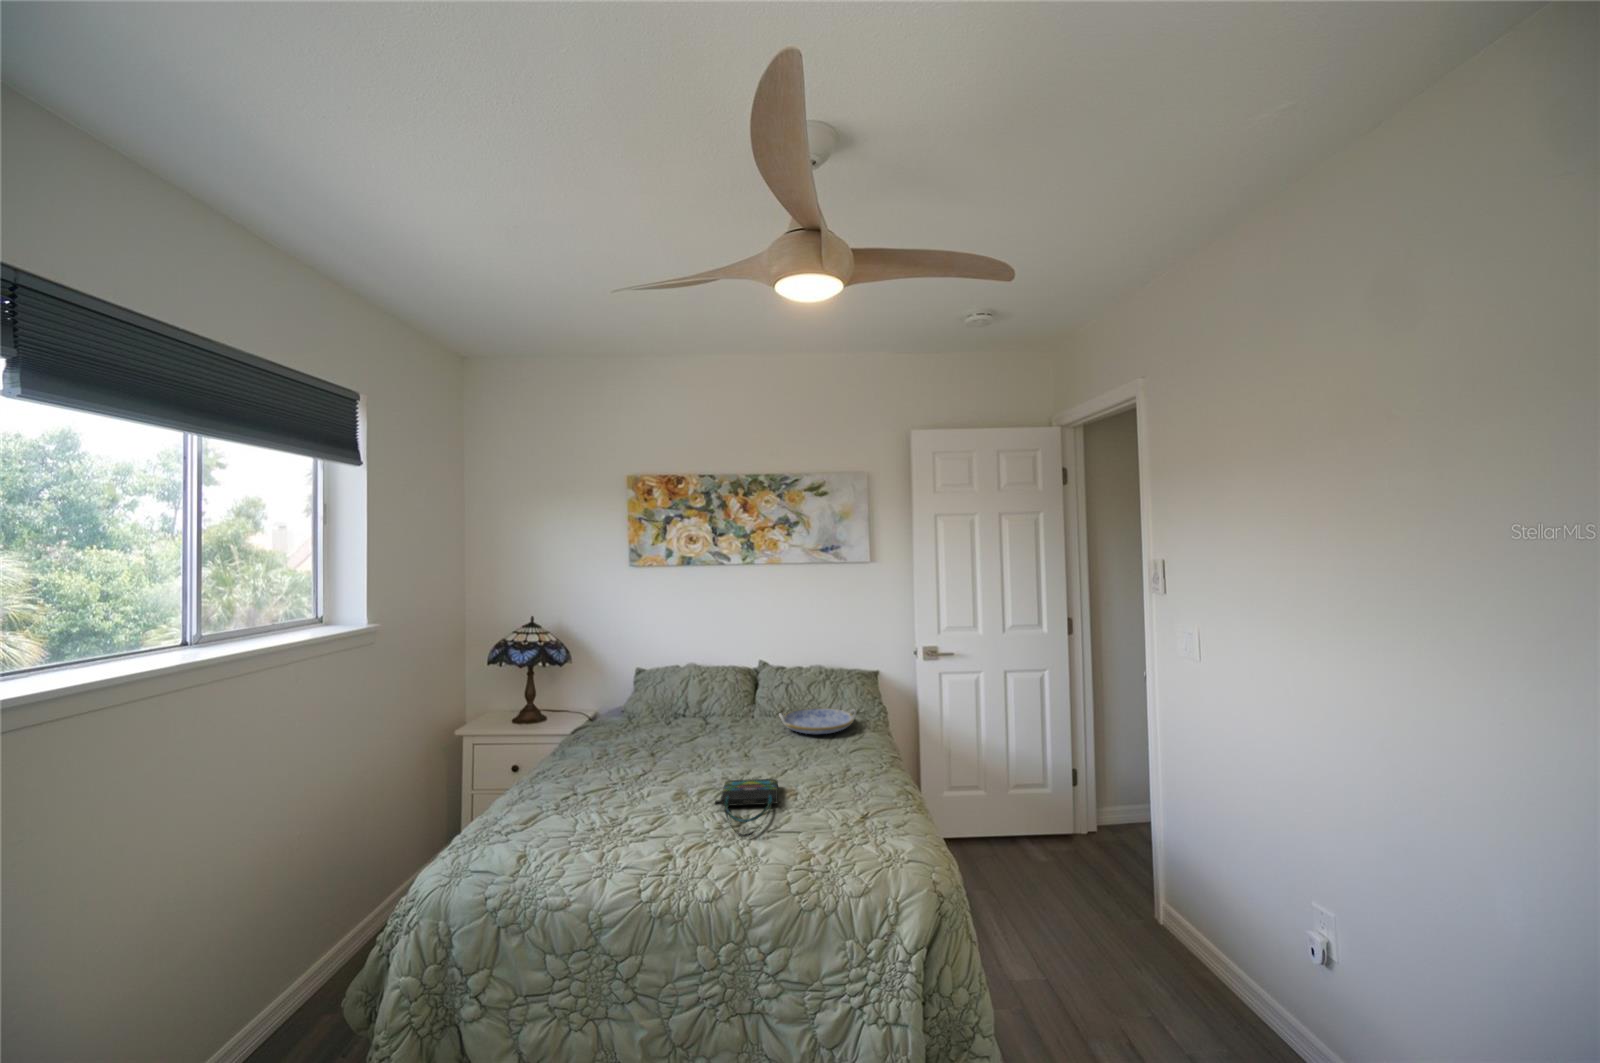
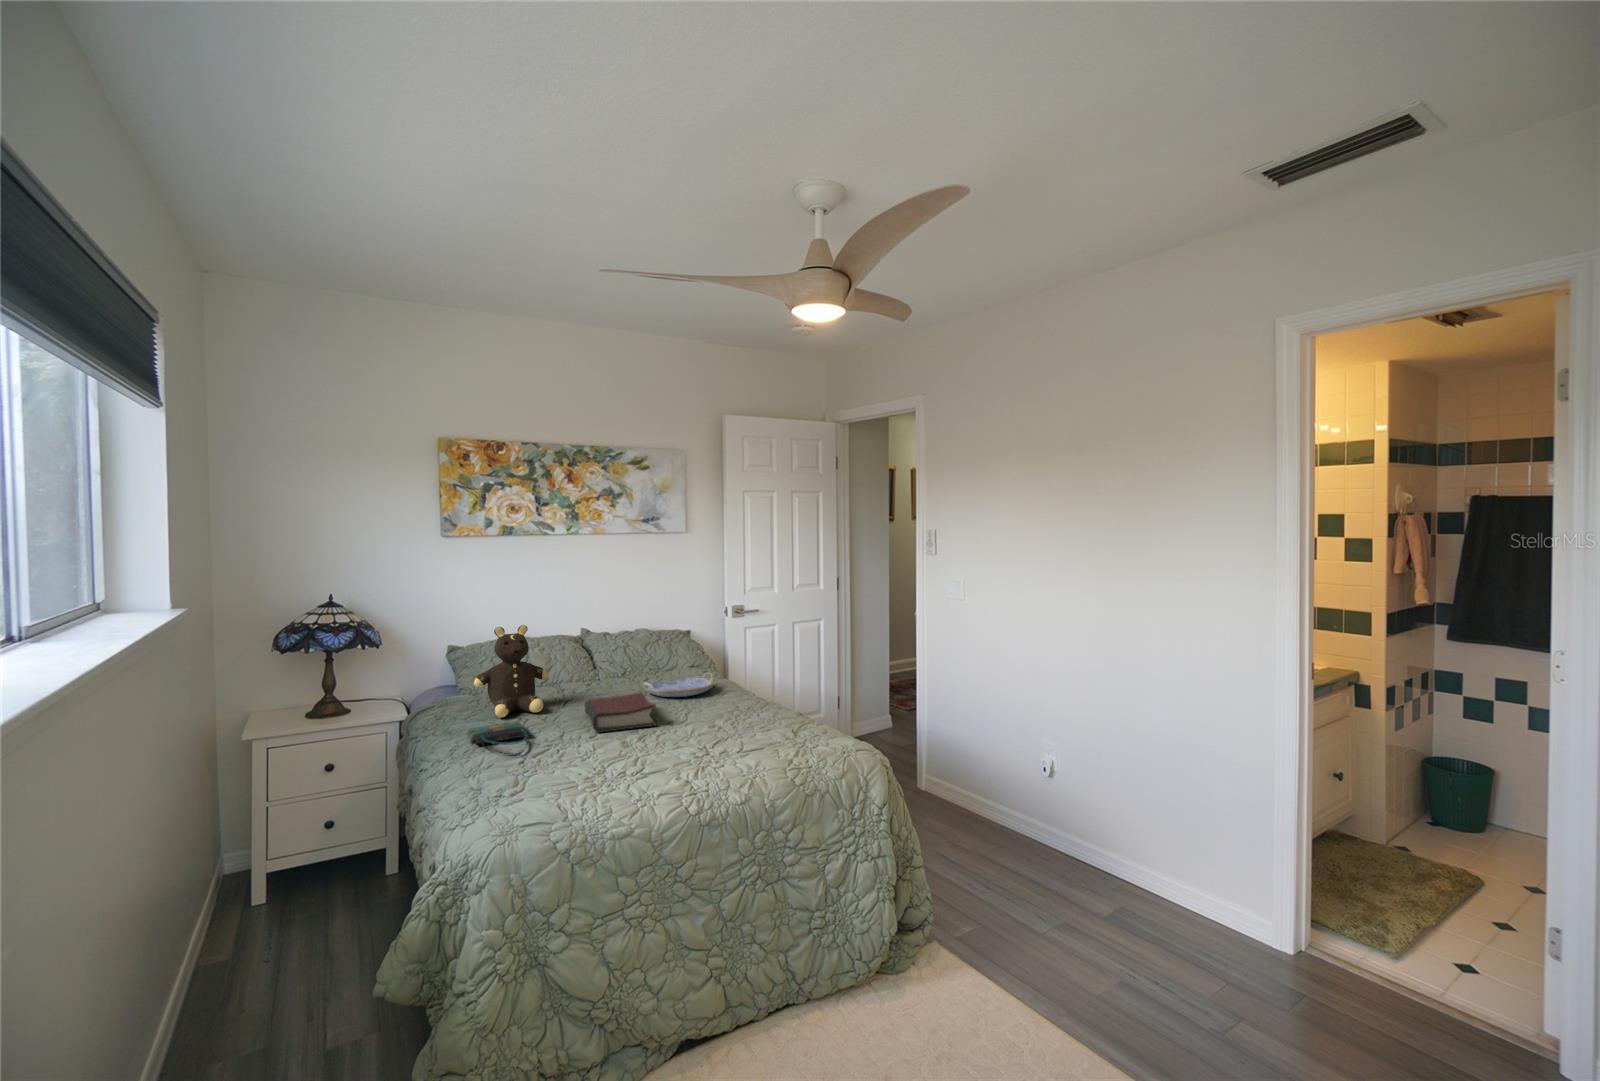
teddy bear: none [632,647,695,732] -> present [474,625,547,717]
hardback book: none [678,726,757,769] -> present [585,693,656,732]
tote bag: present [715,779,779,837] -> present [468,722,531,756]

